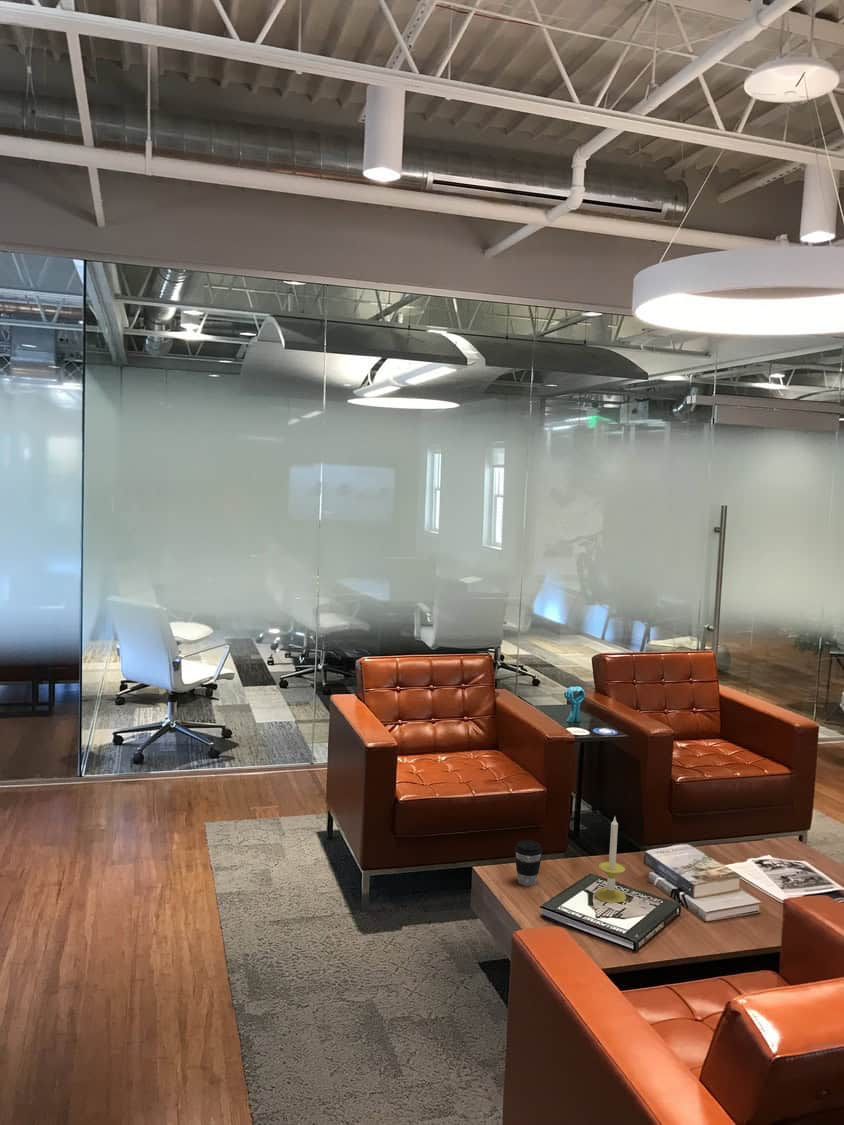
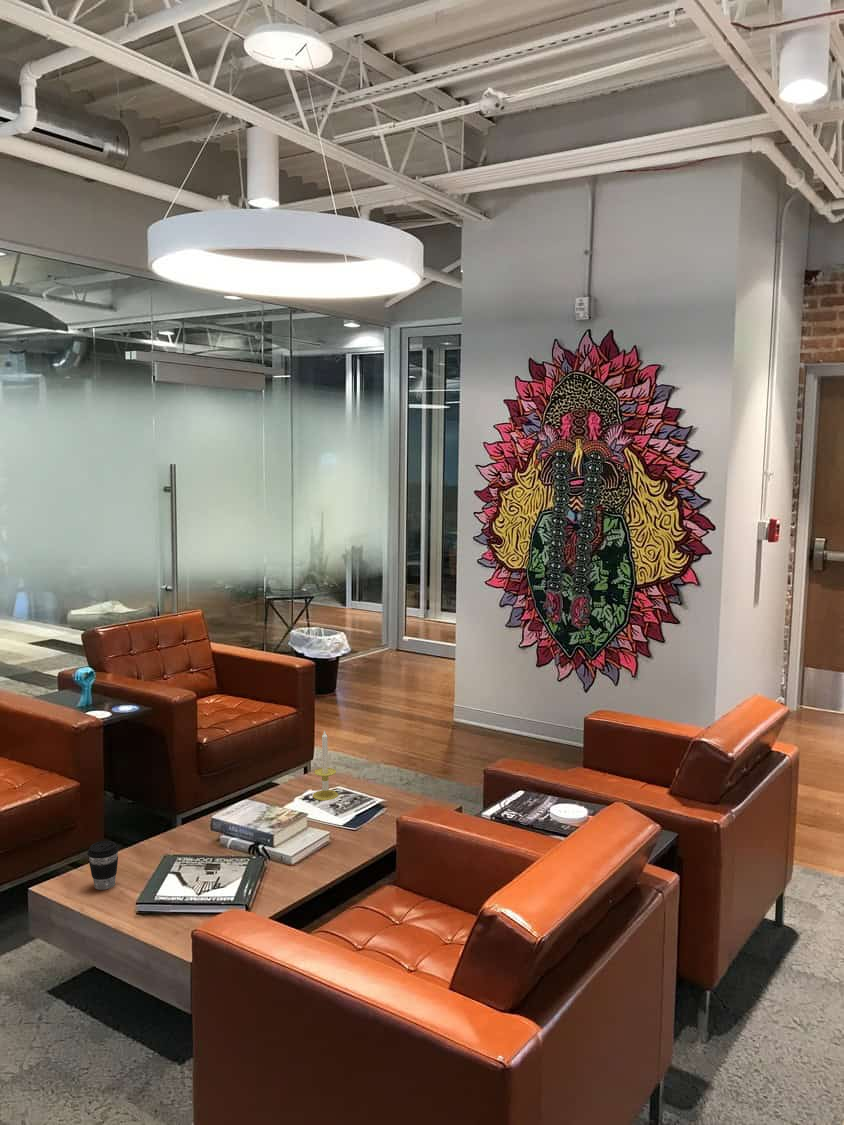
candle: present [595,817,626,903] -> present [313,731,338,801]

